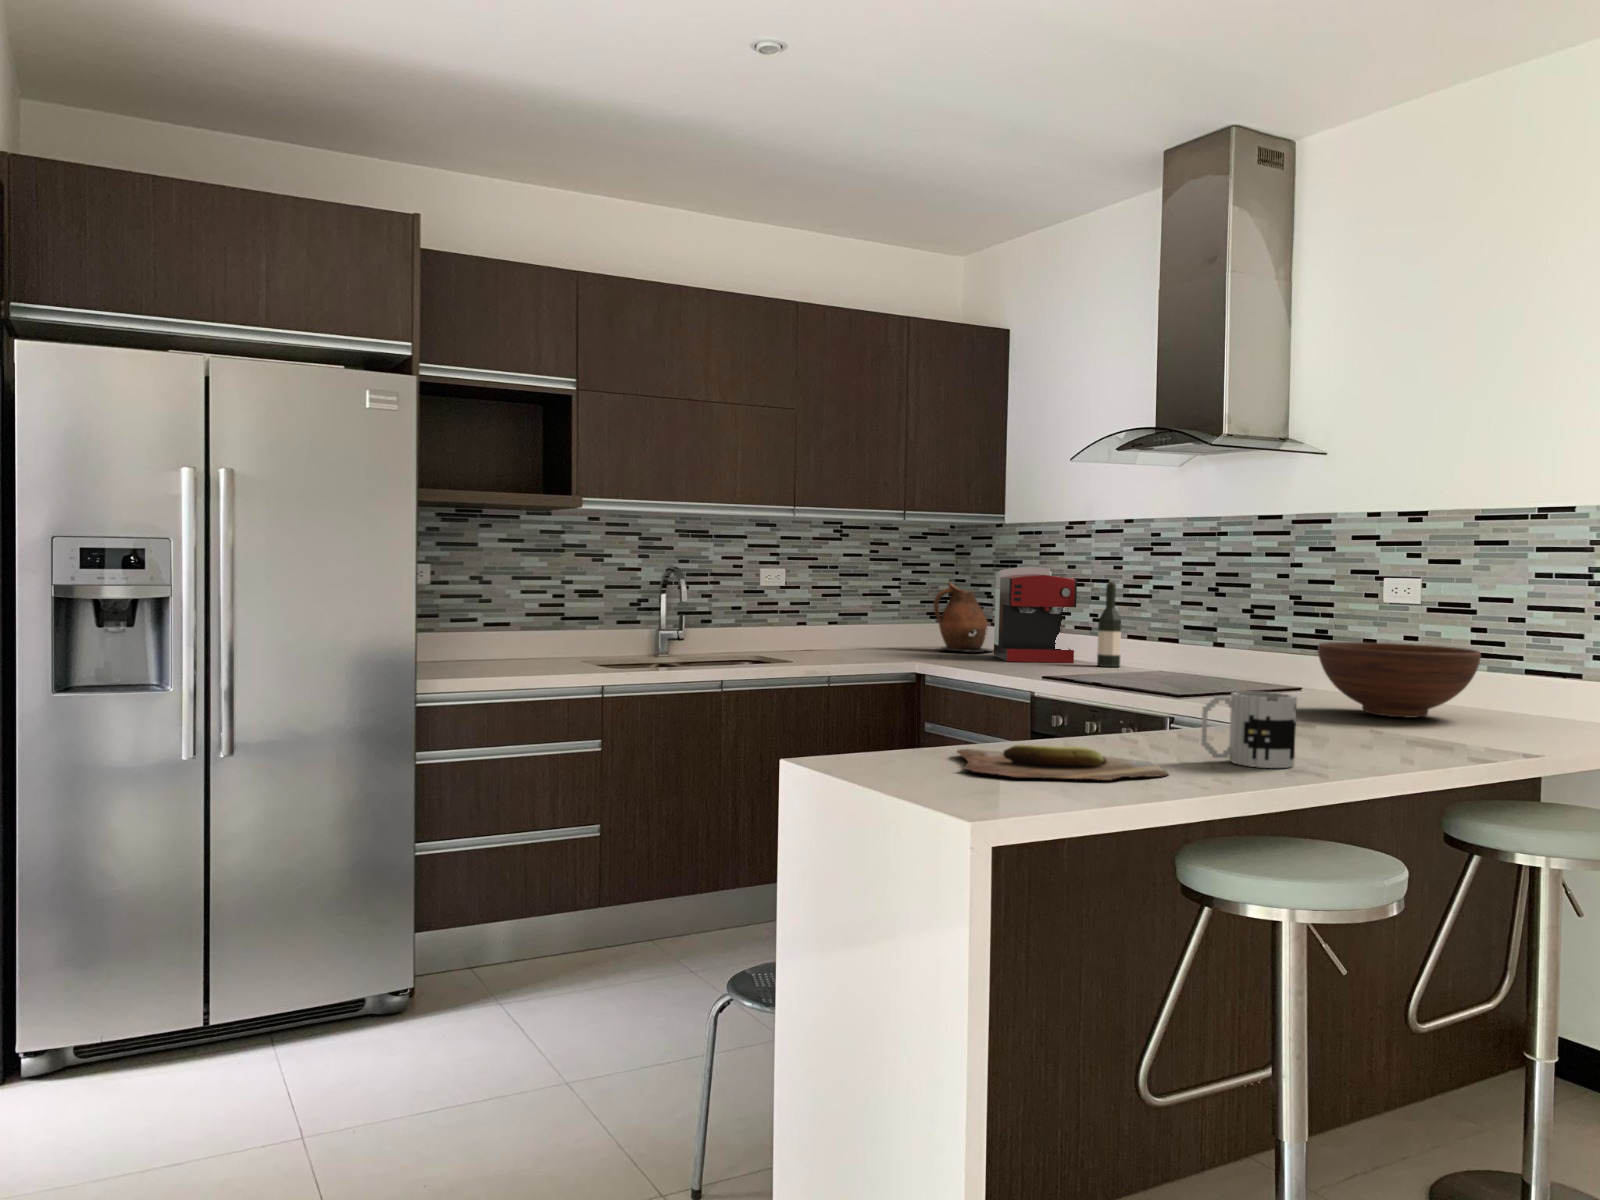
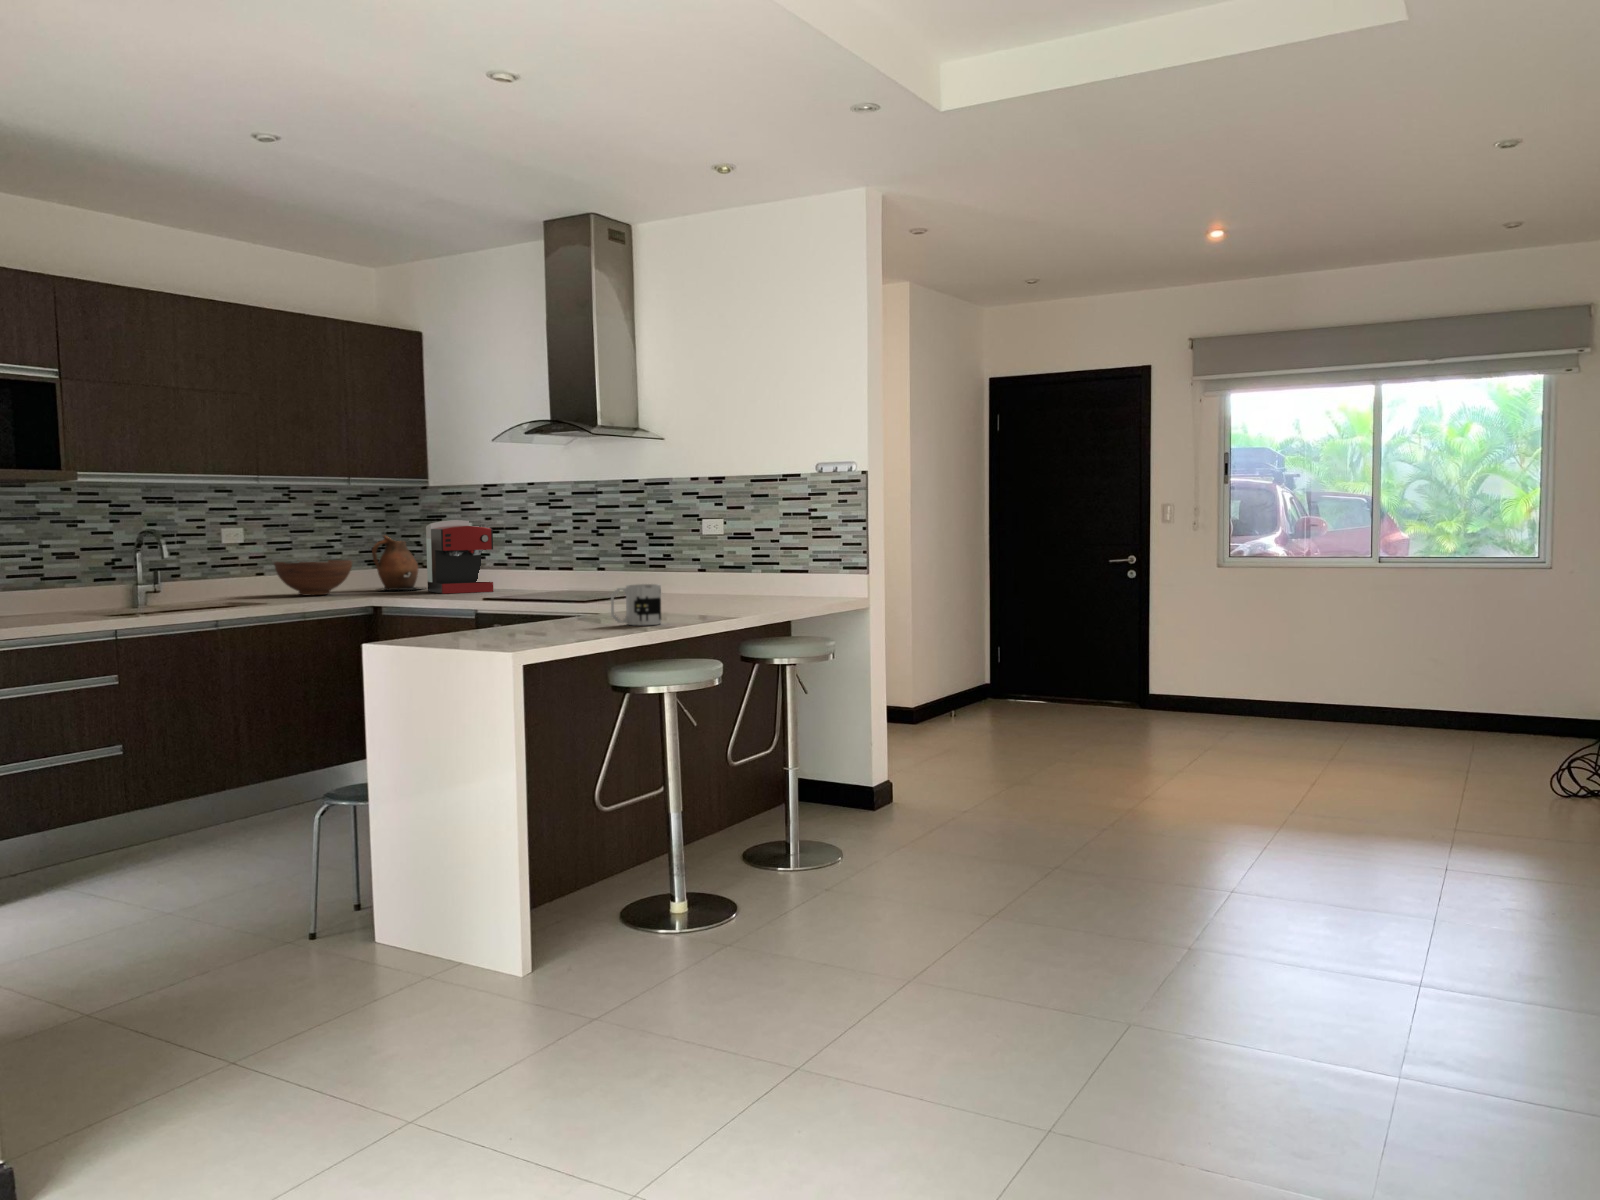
wine bottle: present [1097,582,1122,667] -> none [512,529,529,592]
fruit bowl: present [1318,642,1481,718] -> present [274,560,352,595]
cutting board: present [956,745,1168,780] -> none [471,620,598,637]

